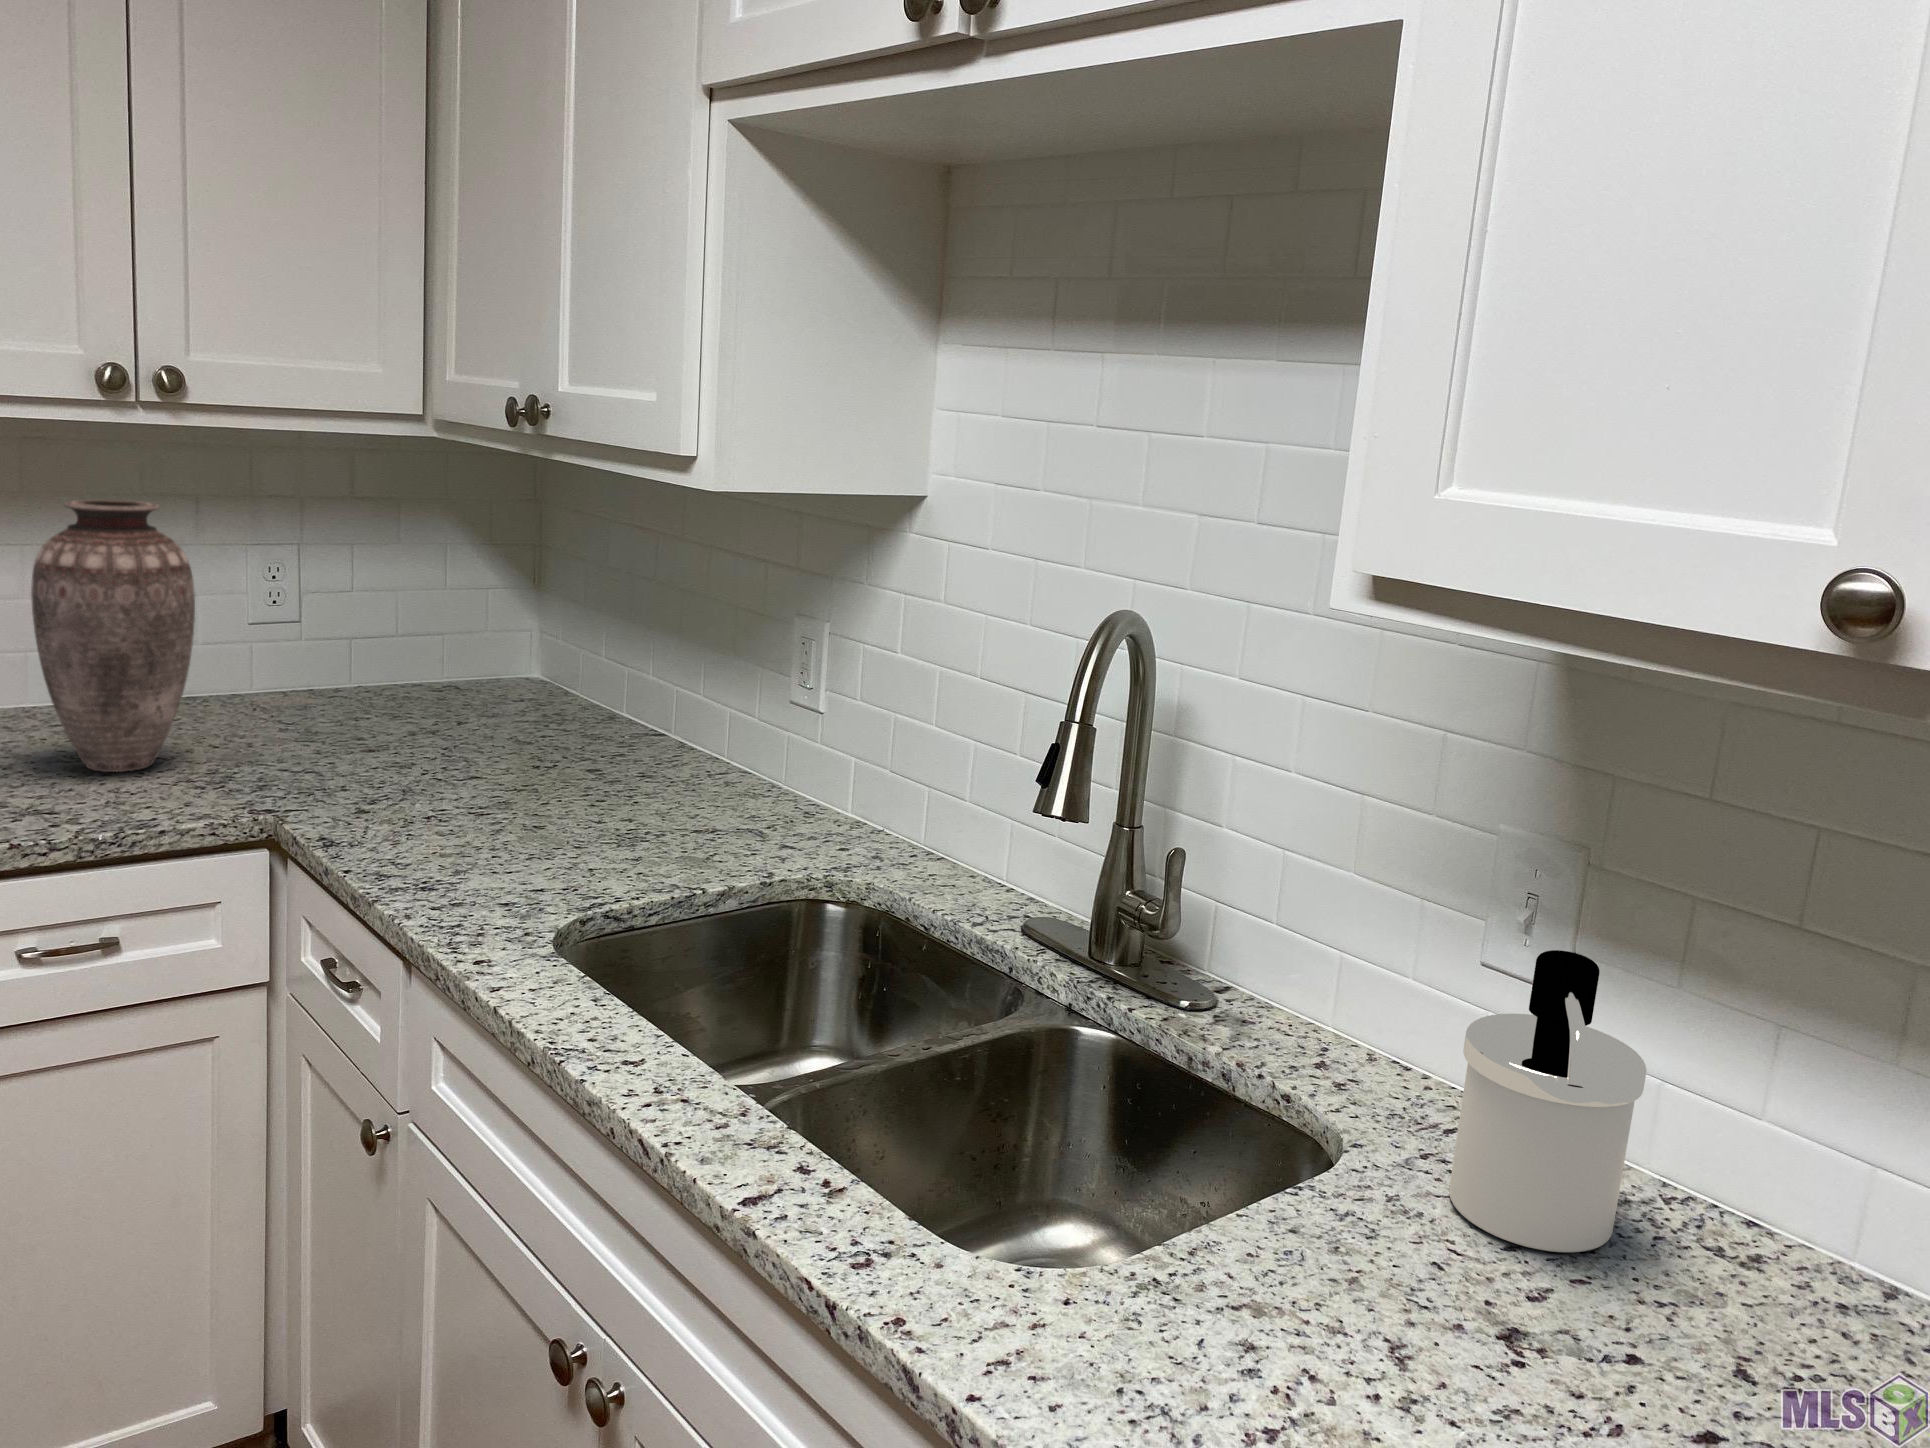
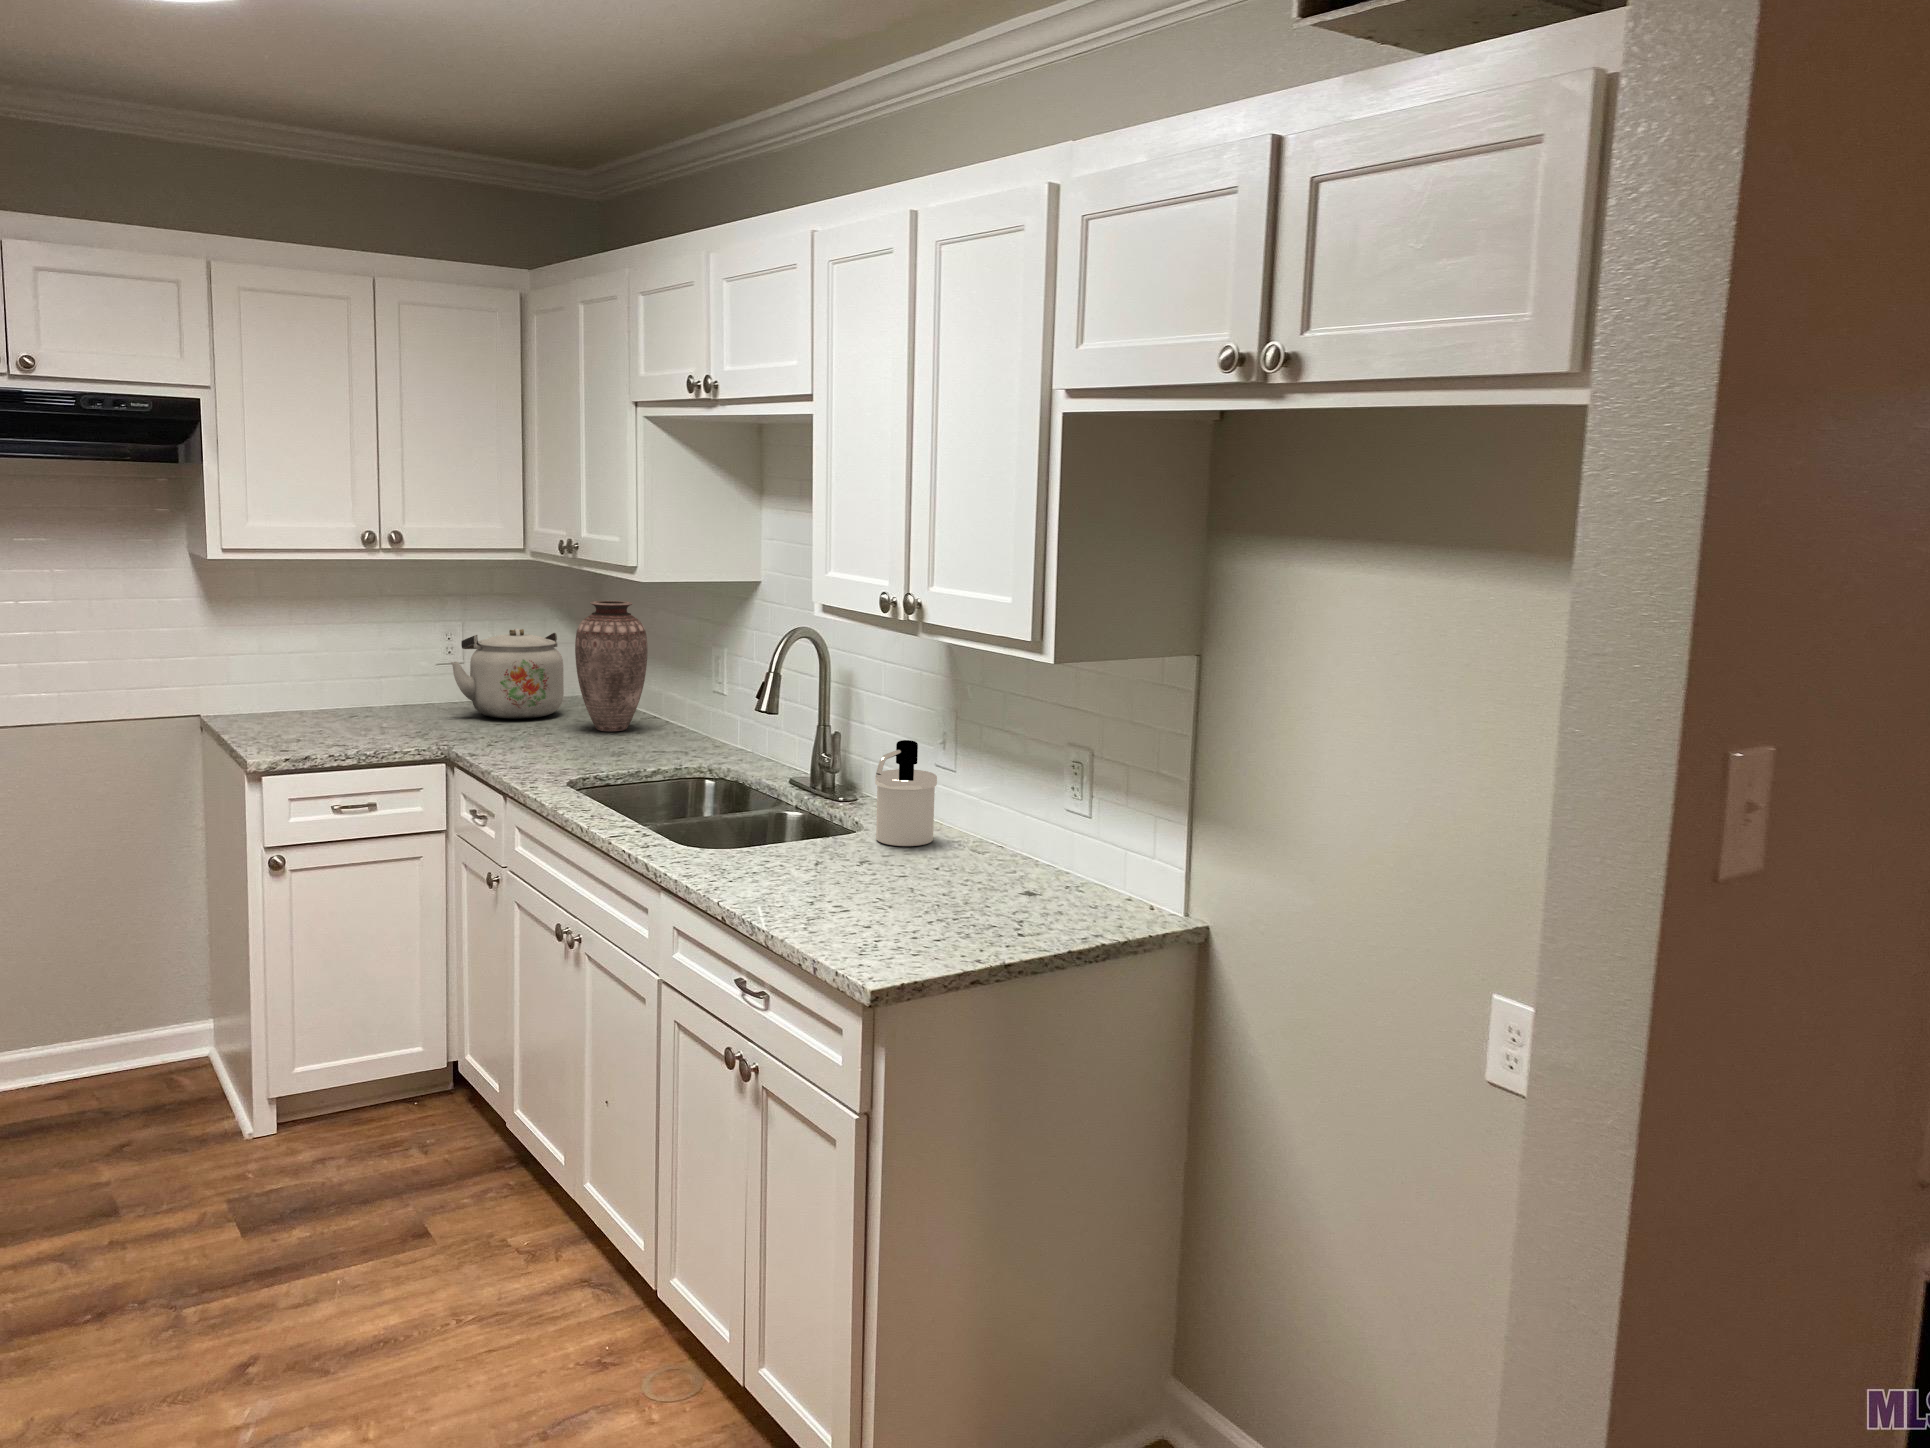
vase: present [31,500,195,772] -> present [575,601,648,731]
kettle: none [278,566,490,737] -> present [451,628,564,719]

